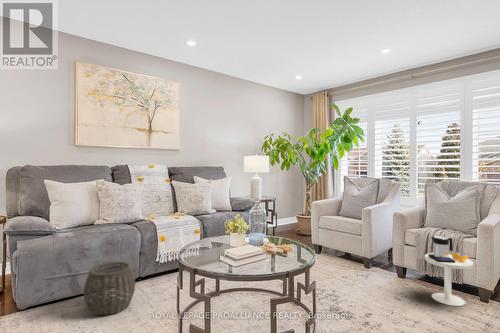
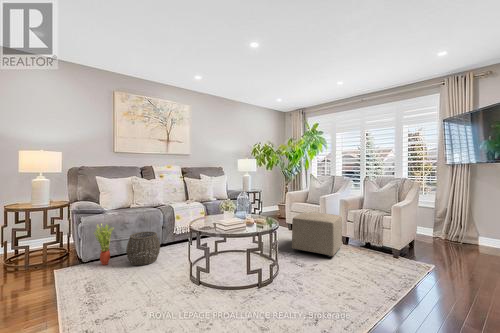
ottoman: none [328,231,399,300] -> present [292,212,342,257]
side table: present [425,236,473,306] -> none [357,214,387,260]
potted plant: none [33,250,66,314] -> present [94,224,114,265]

